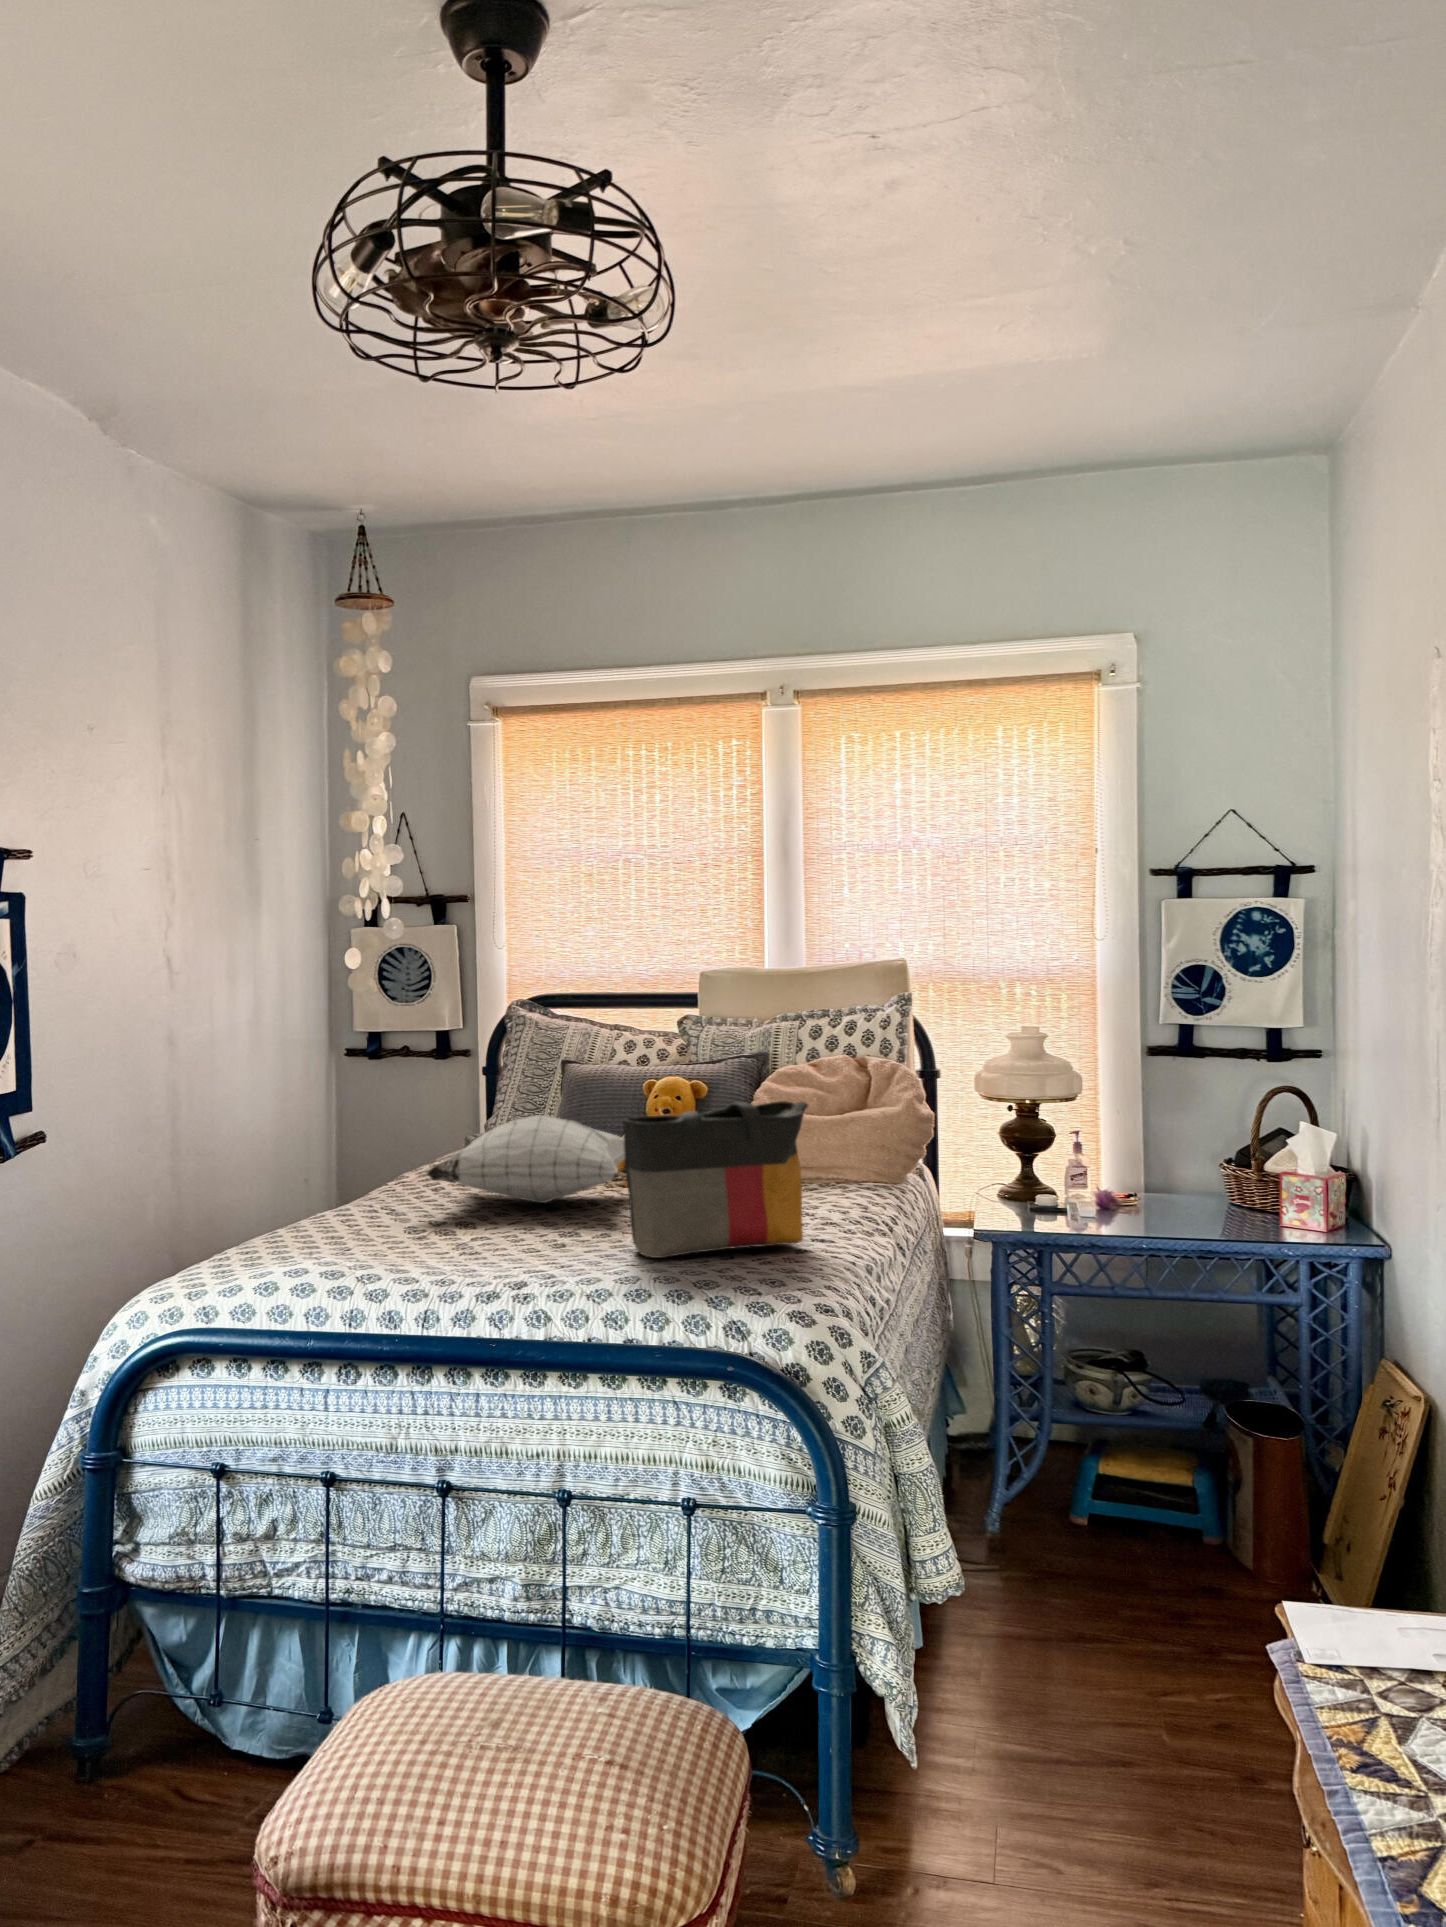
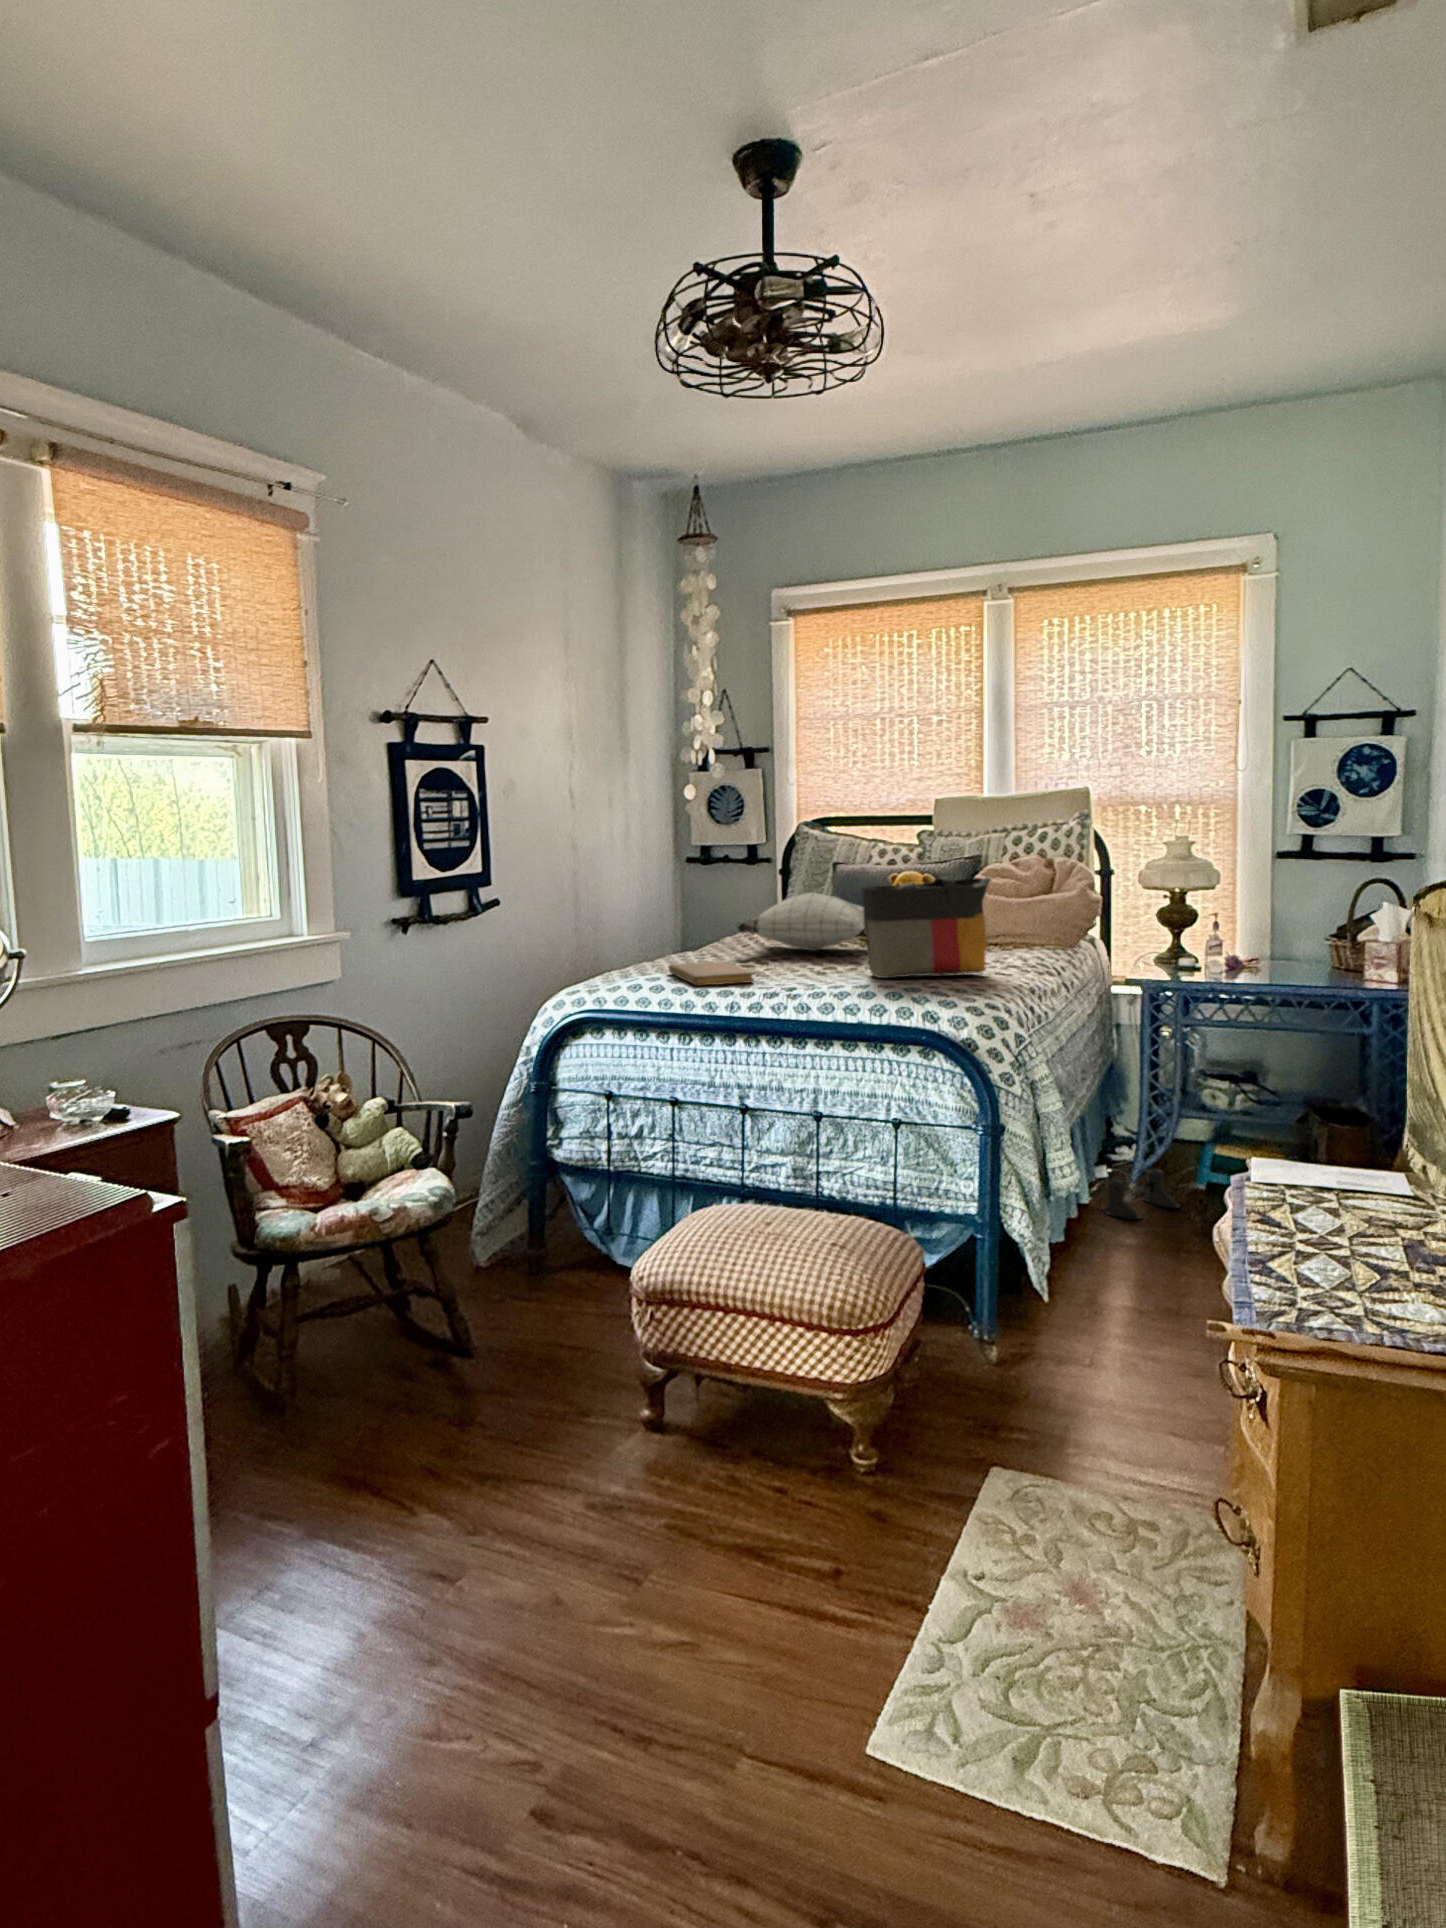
notebook: none [320,1235,460,1285] -> present [668,962,754,986]
boots: none [957,1503,1064,1589] -> present [1102,1168,1179,1220]

